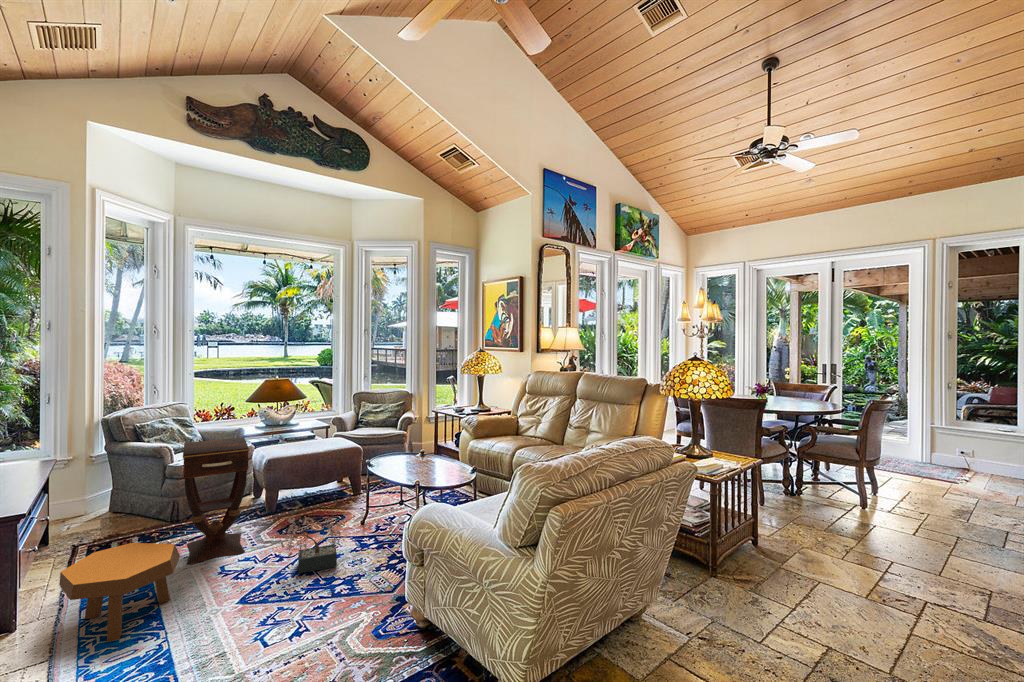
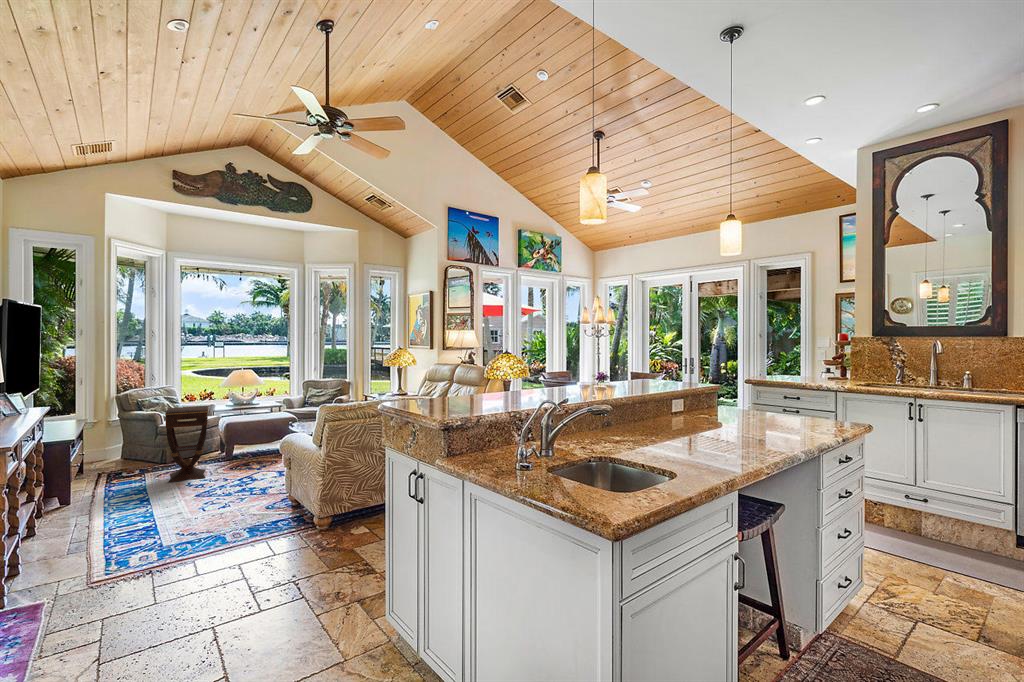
decorative plant: present [281,516,347,573] -> none [225,452,268,487]
footstool: present [59,543,180,642] -> none [93,462,161,509]

